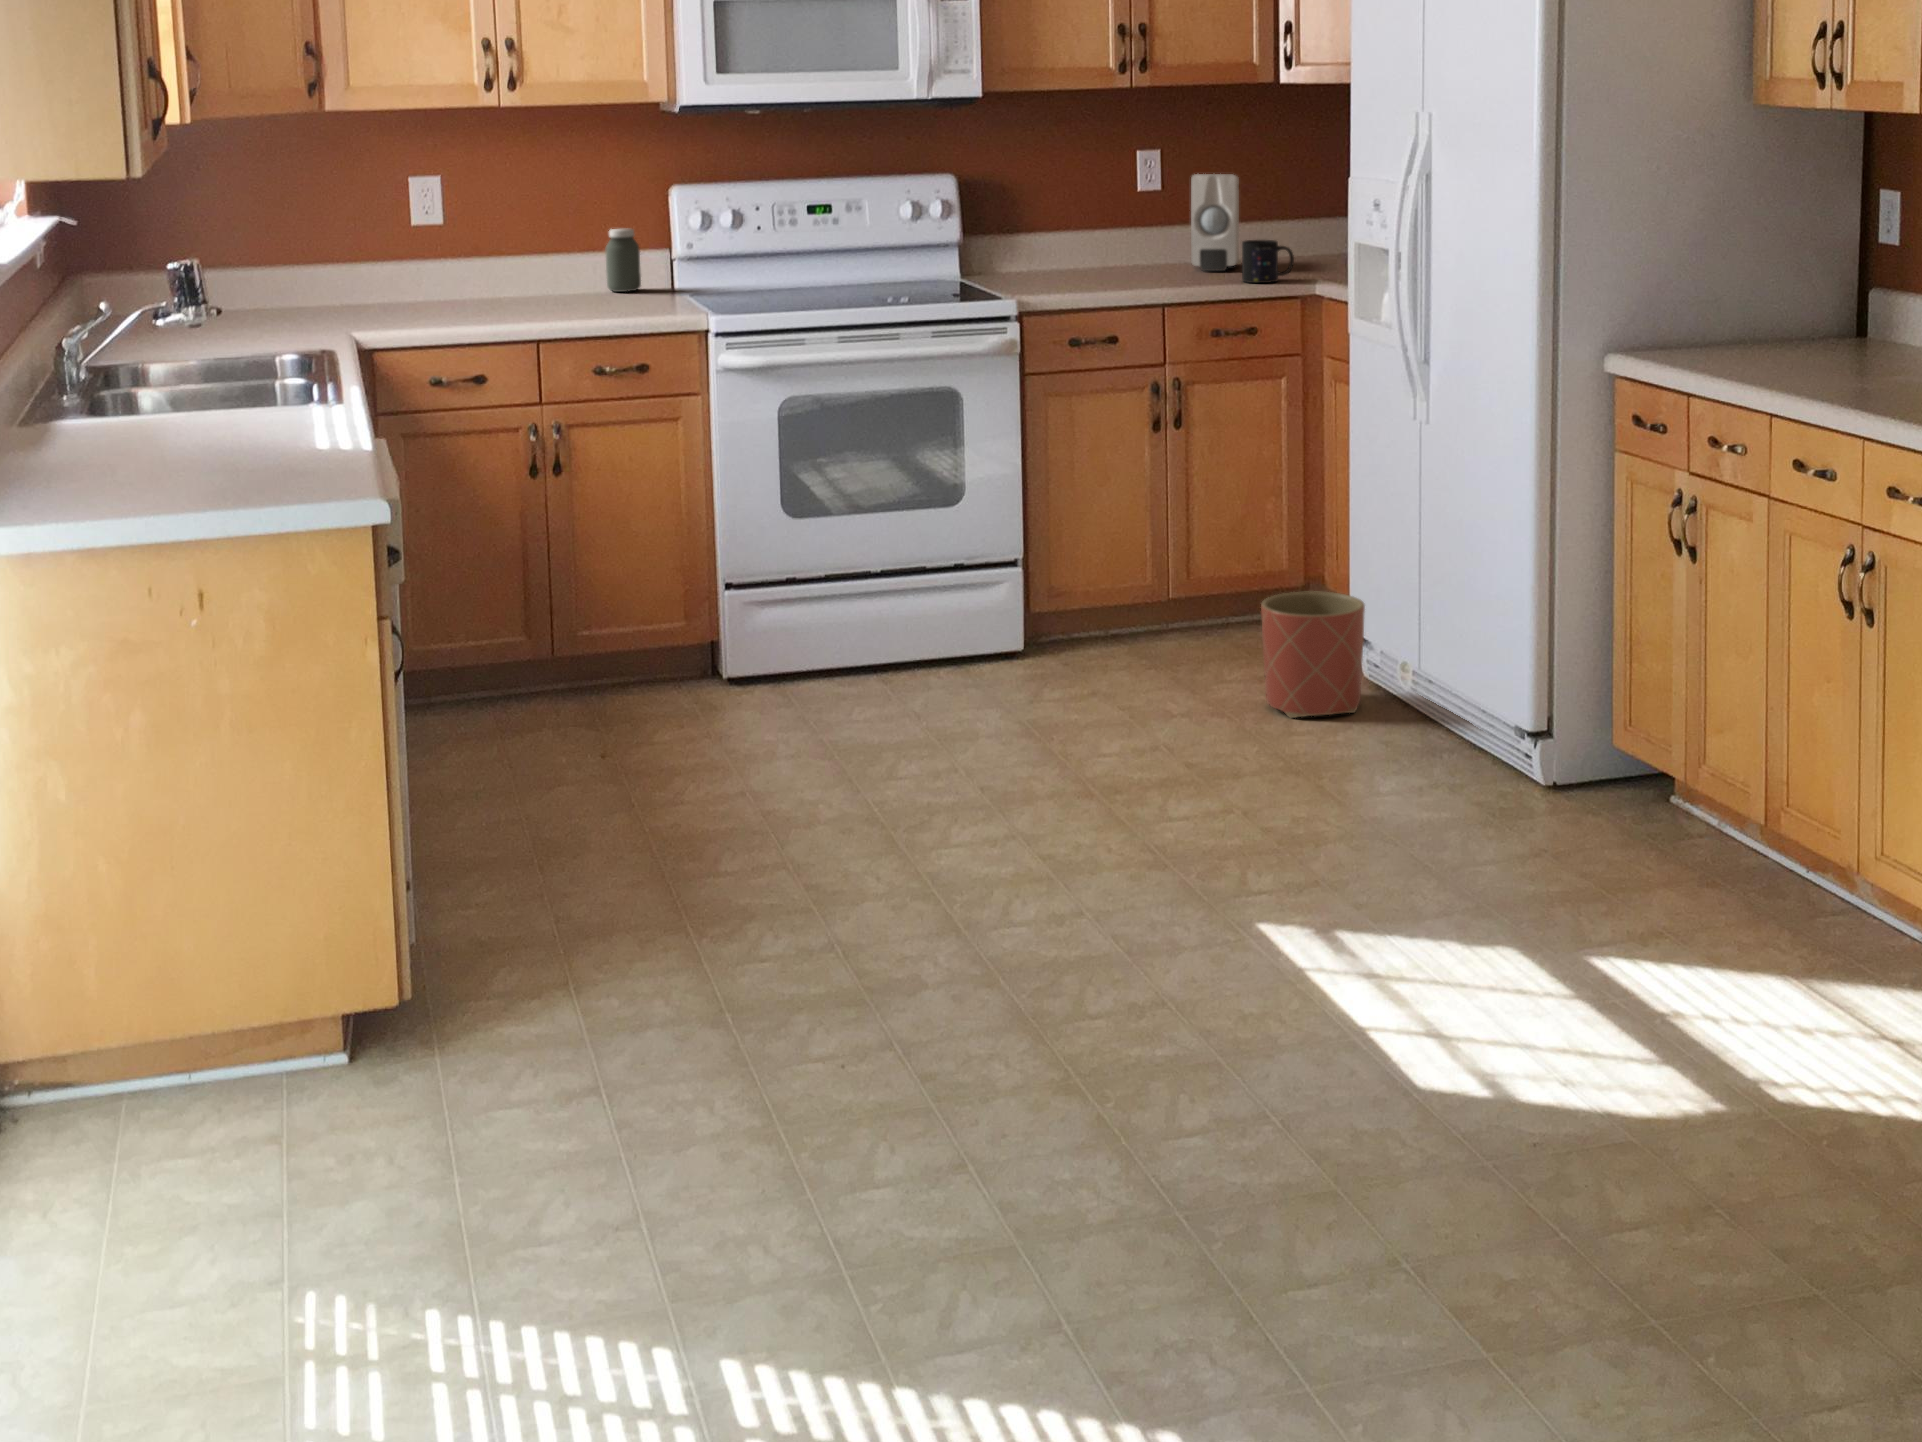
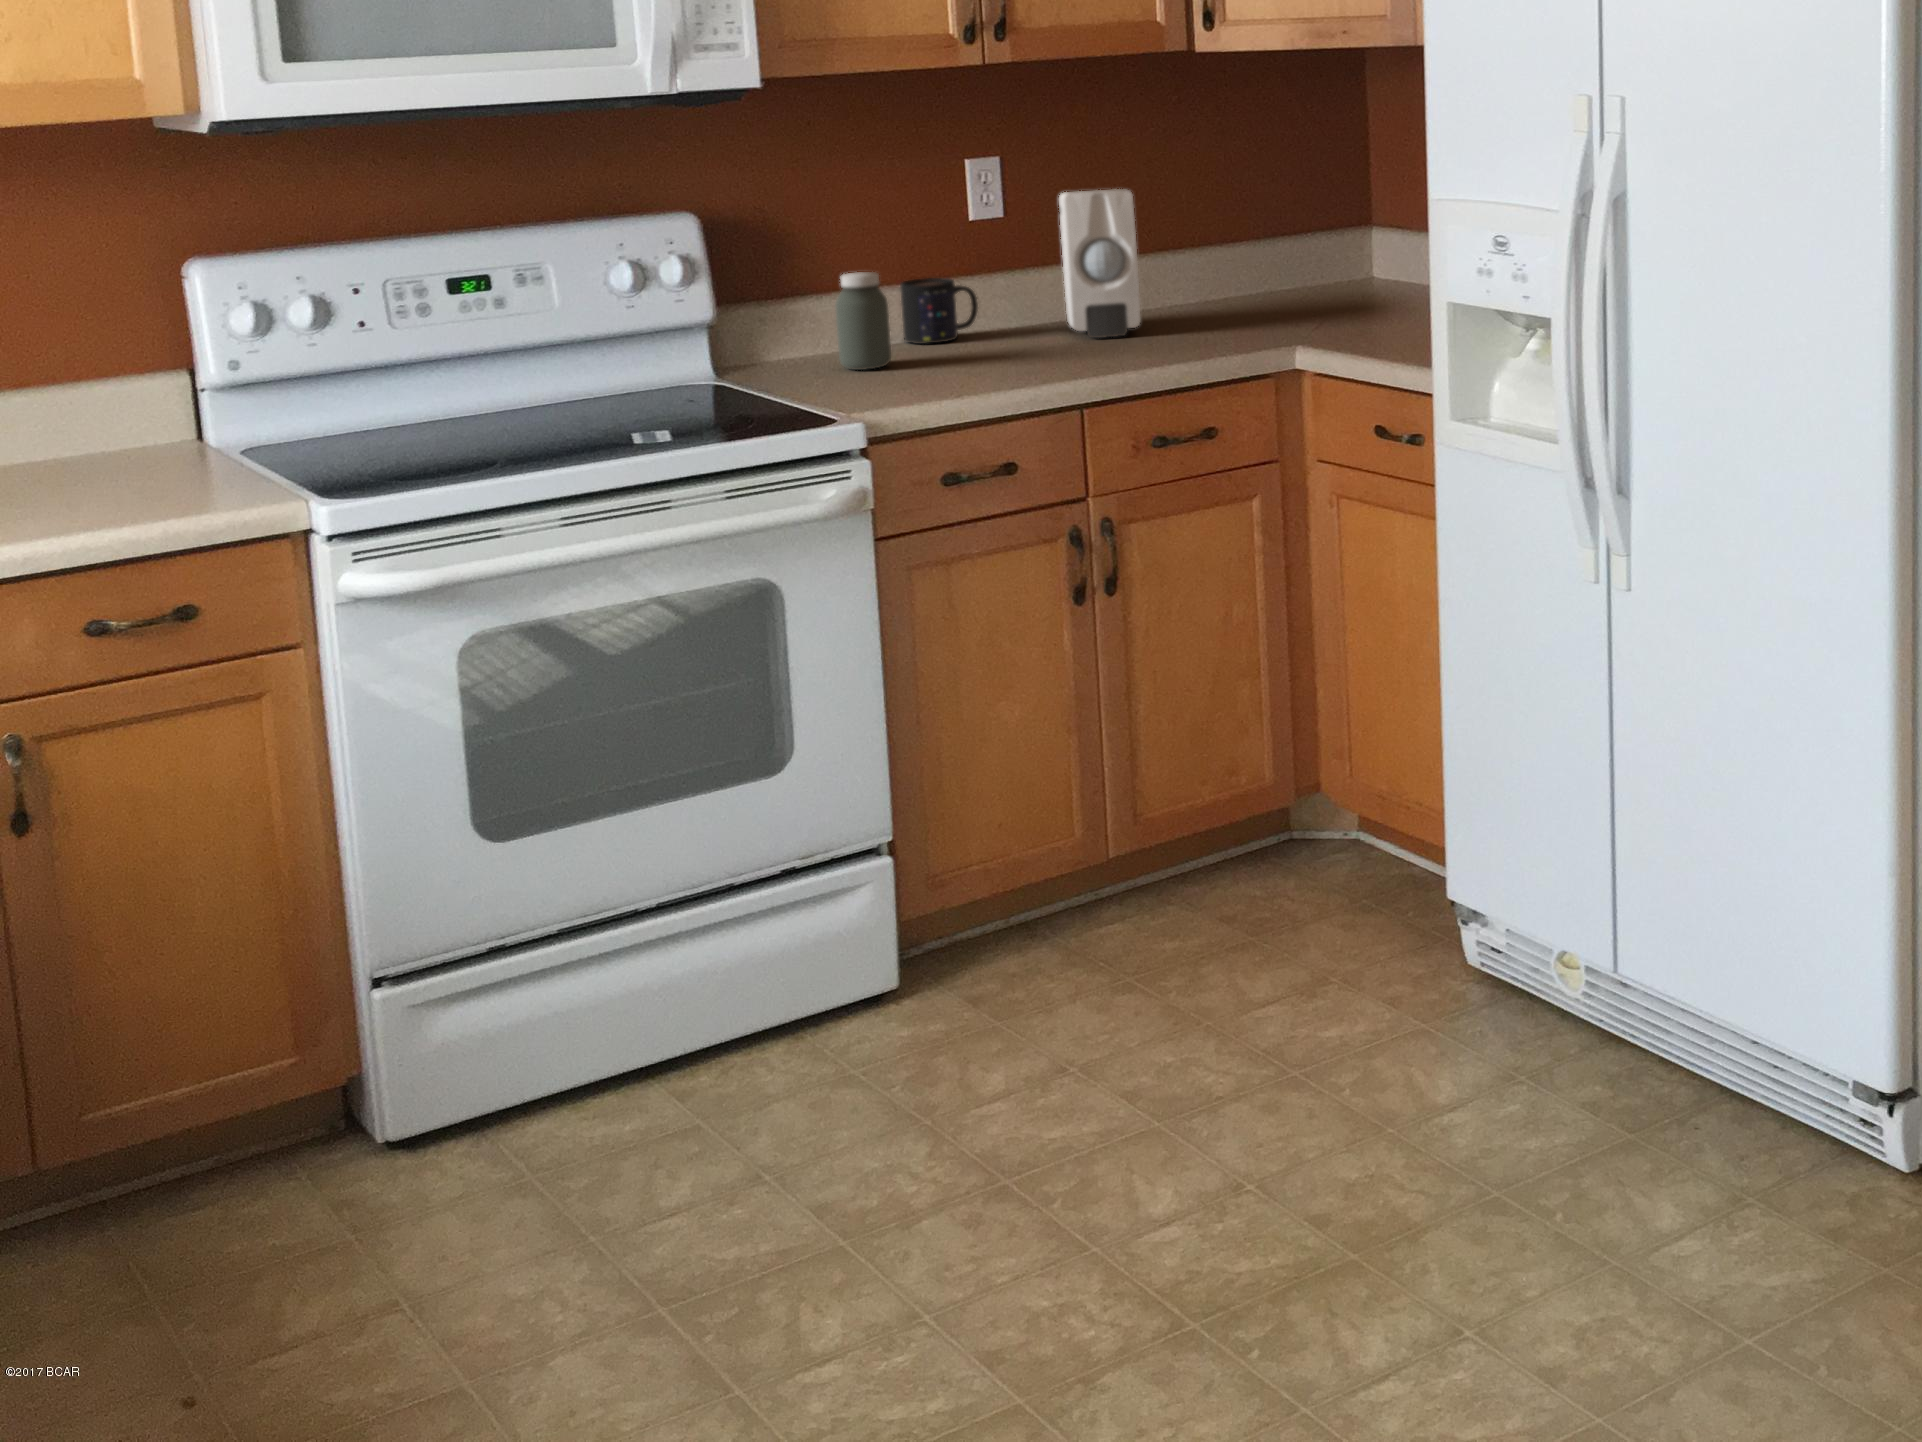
jar: present [605,229,641,292] -> present [835,272,891,370]
mug: present [1242,240,1294,283] -> present [900,278,978,344]
planter: present [1261,591,1365,718] -> none [1334,848,1498,1069]

